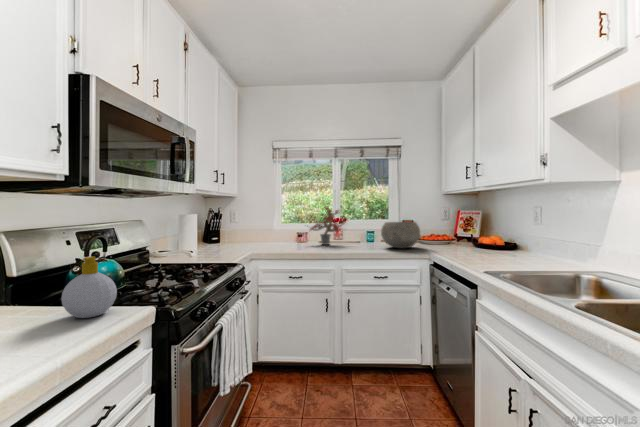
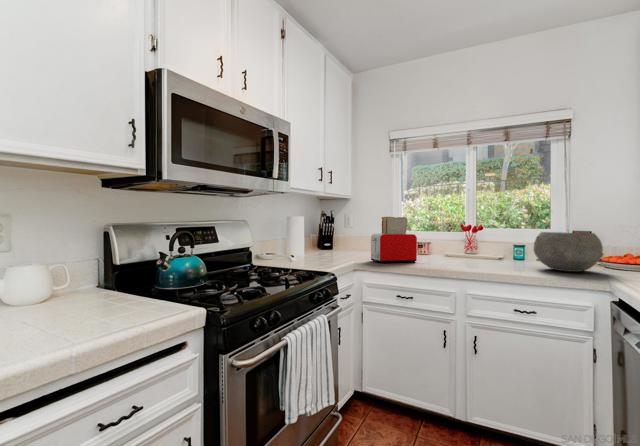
potted plant: present [310,207,346,245] -> none [424,200,486,259]
toaster: none [265,213,302,252] -> present [371,217,417,263]
soap bottle: present [61,256,117,318] -> none [118,249,168,311]

